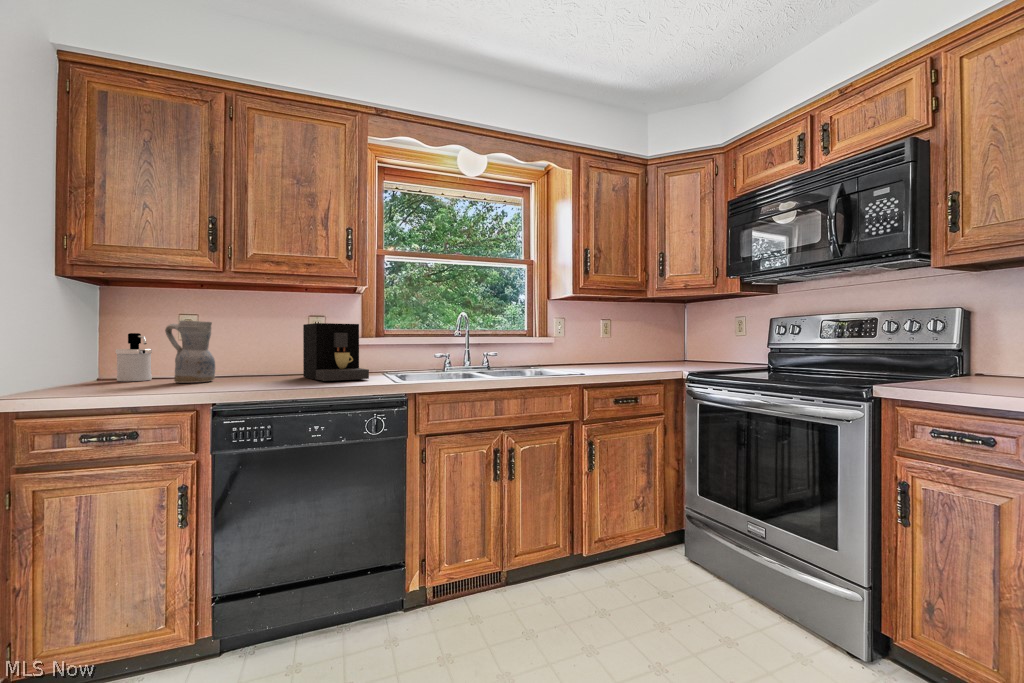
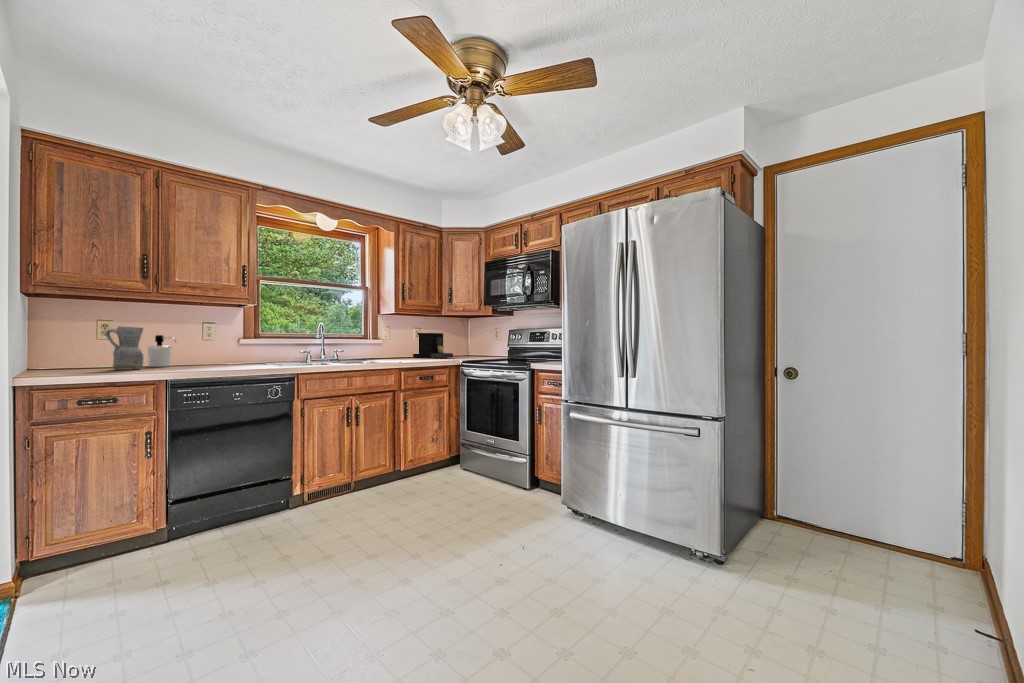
coffee maker: present [303,323,369,381] -> present [413,333,453,358]
soap dispenser: present [116,333,152,381] -> present [147,335,176,367]

